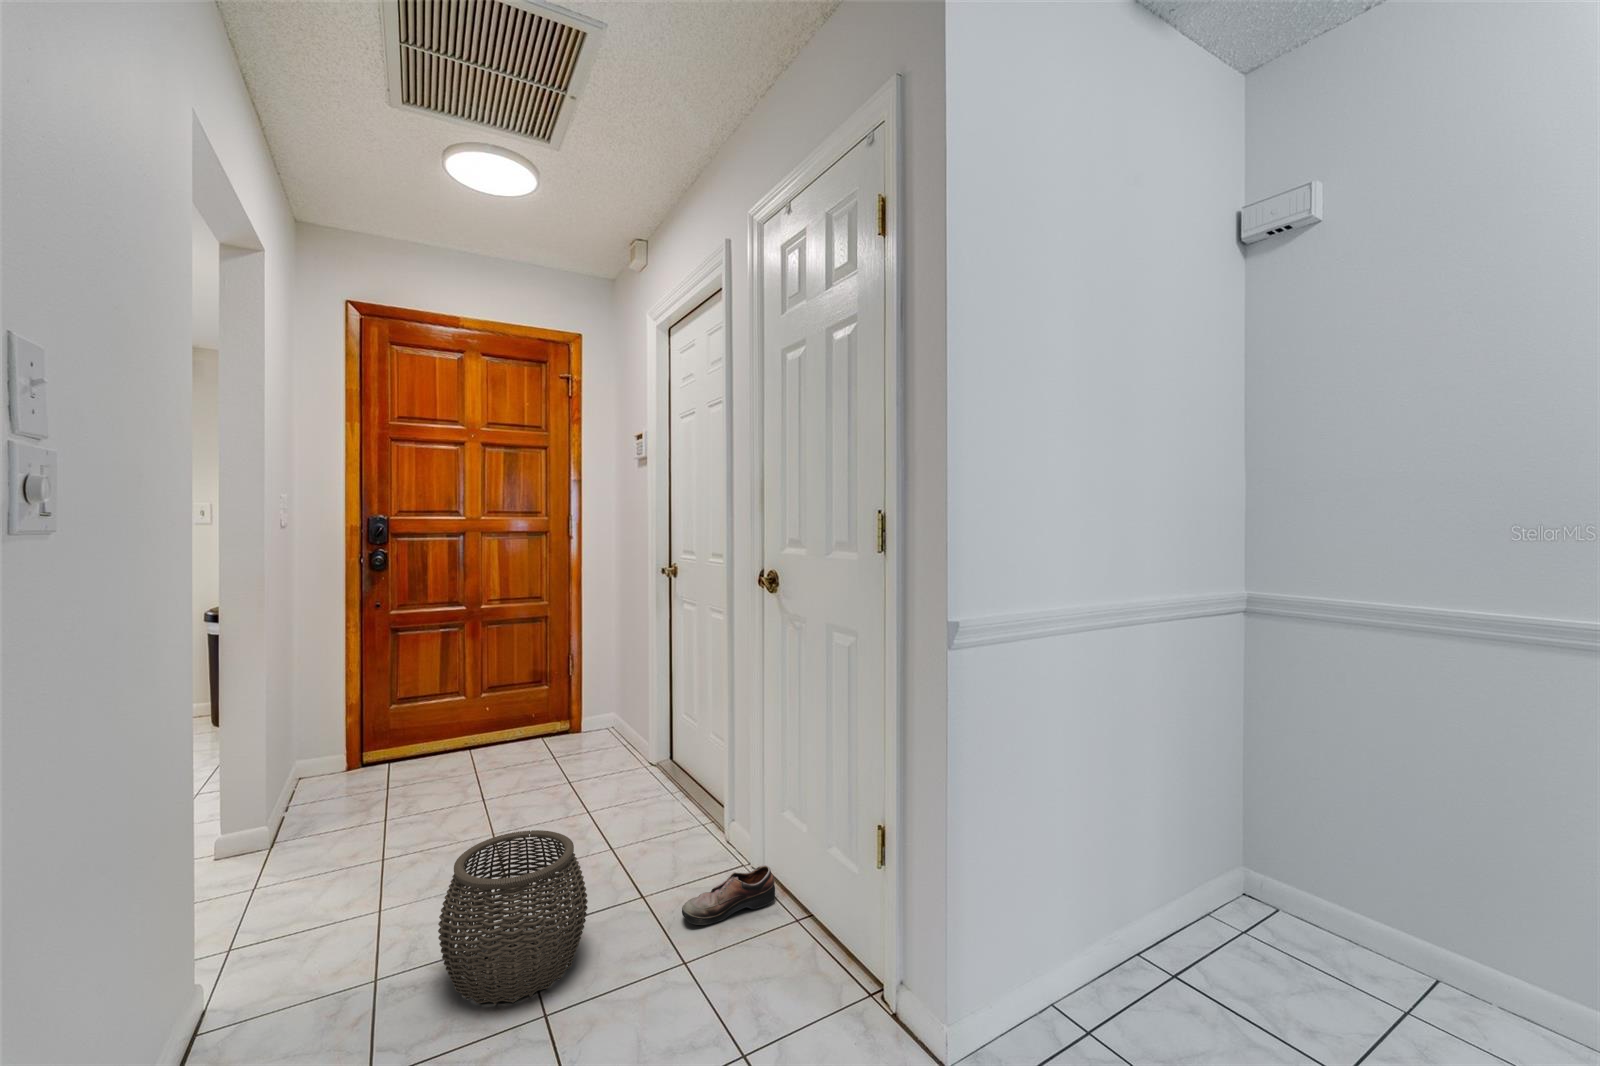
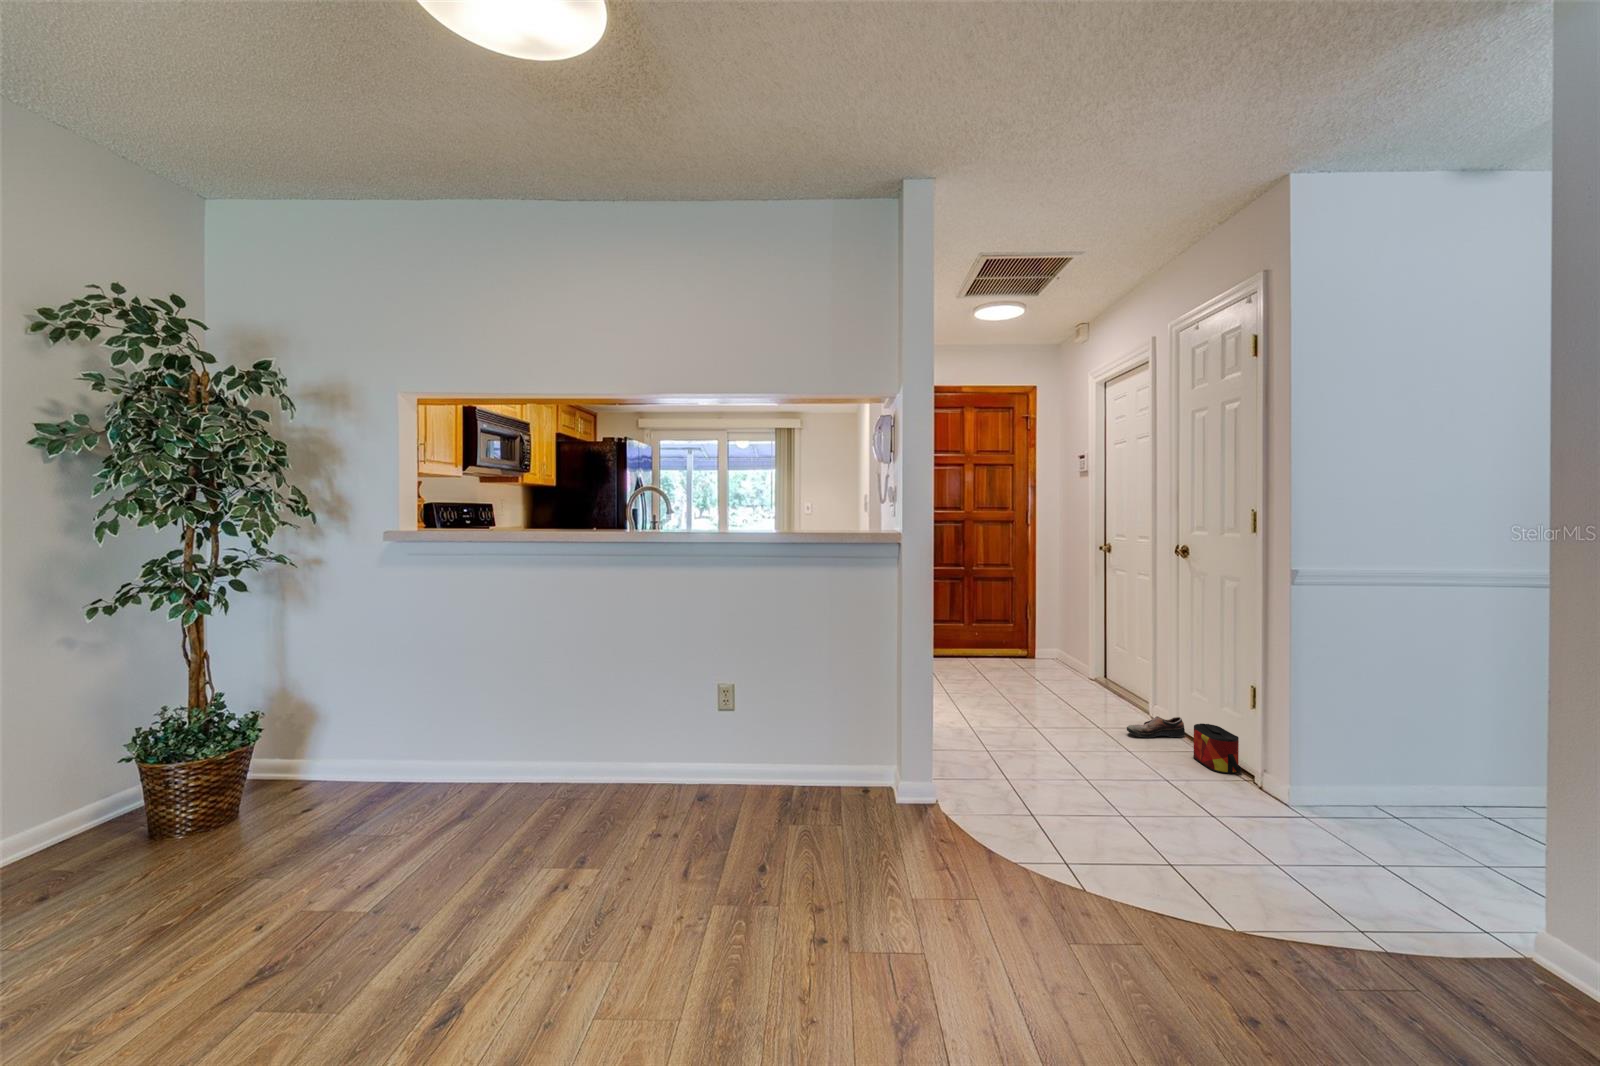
woven basket: present [438,830,588,1005] -> none [1007,673,1077,742]
bag: none [790,900,871,1022] -> present [1193,724,1241,774]

